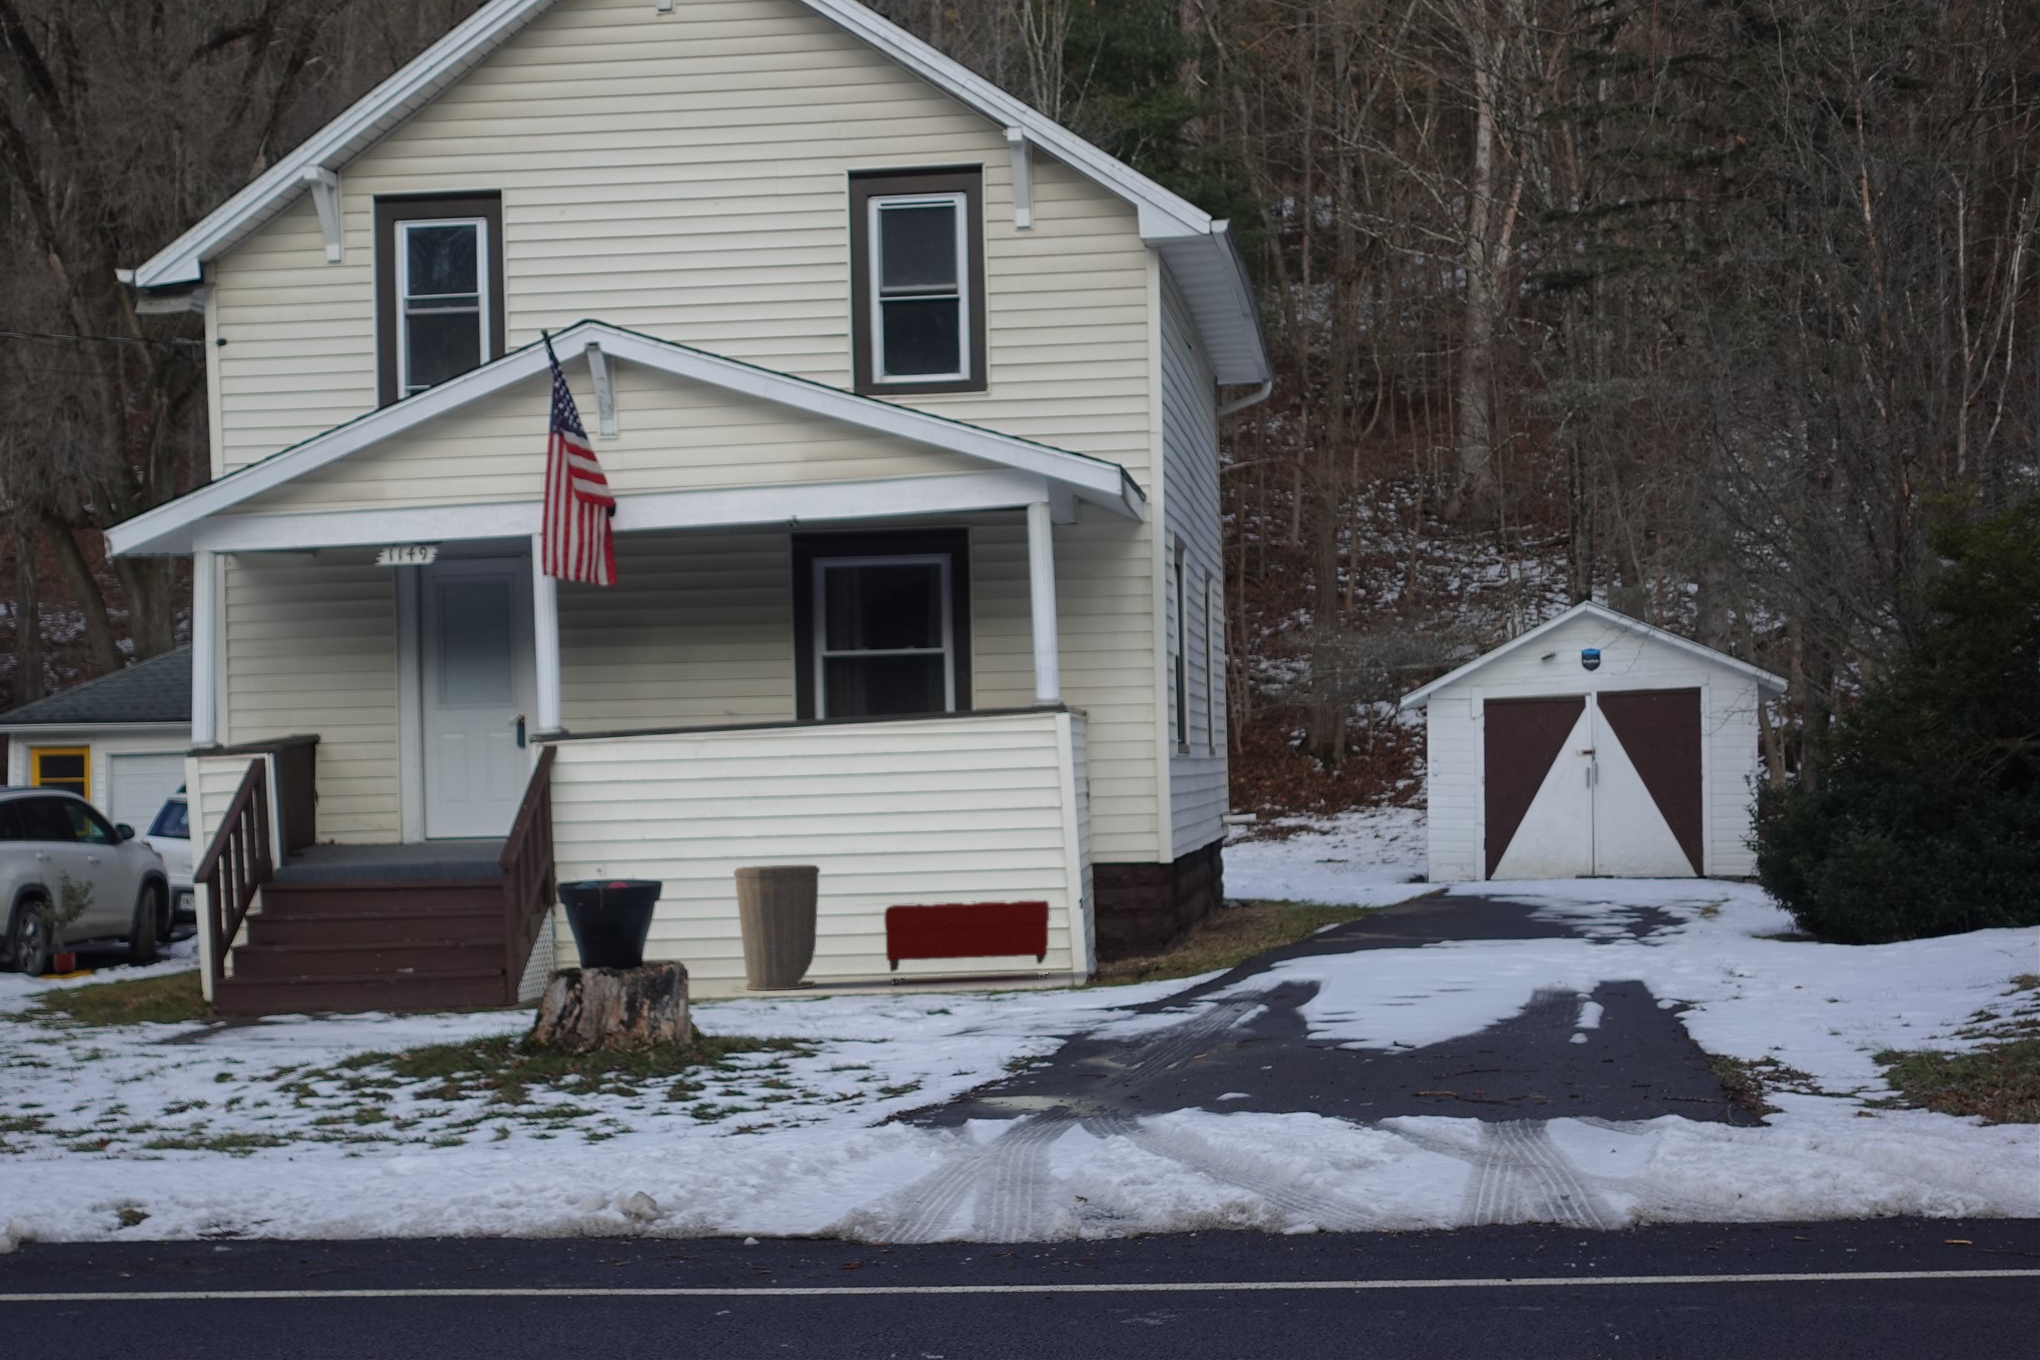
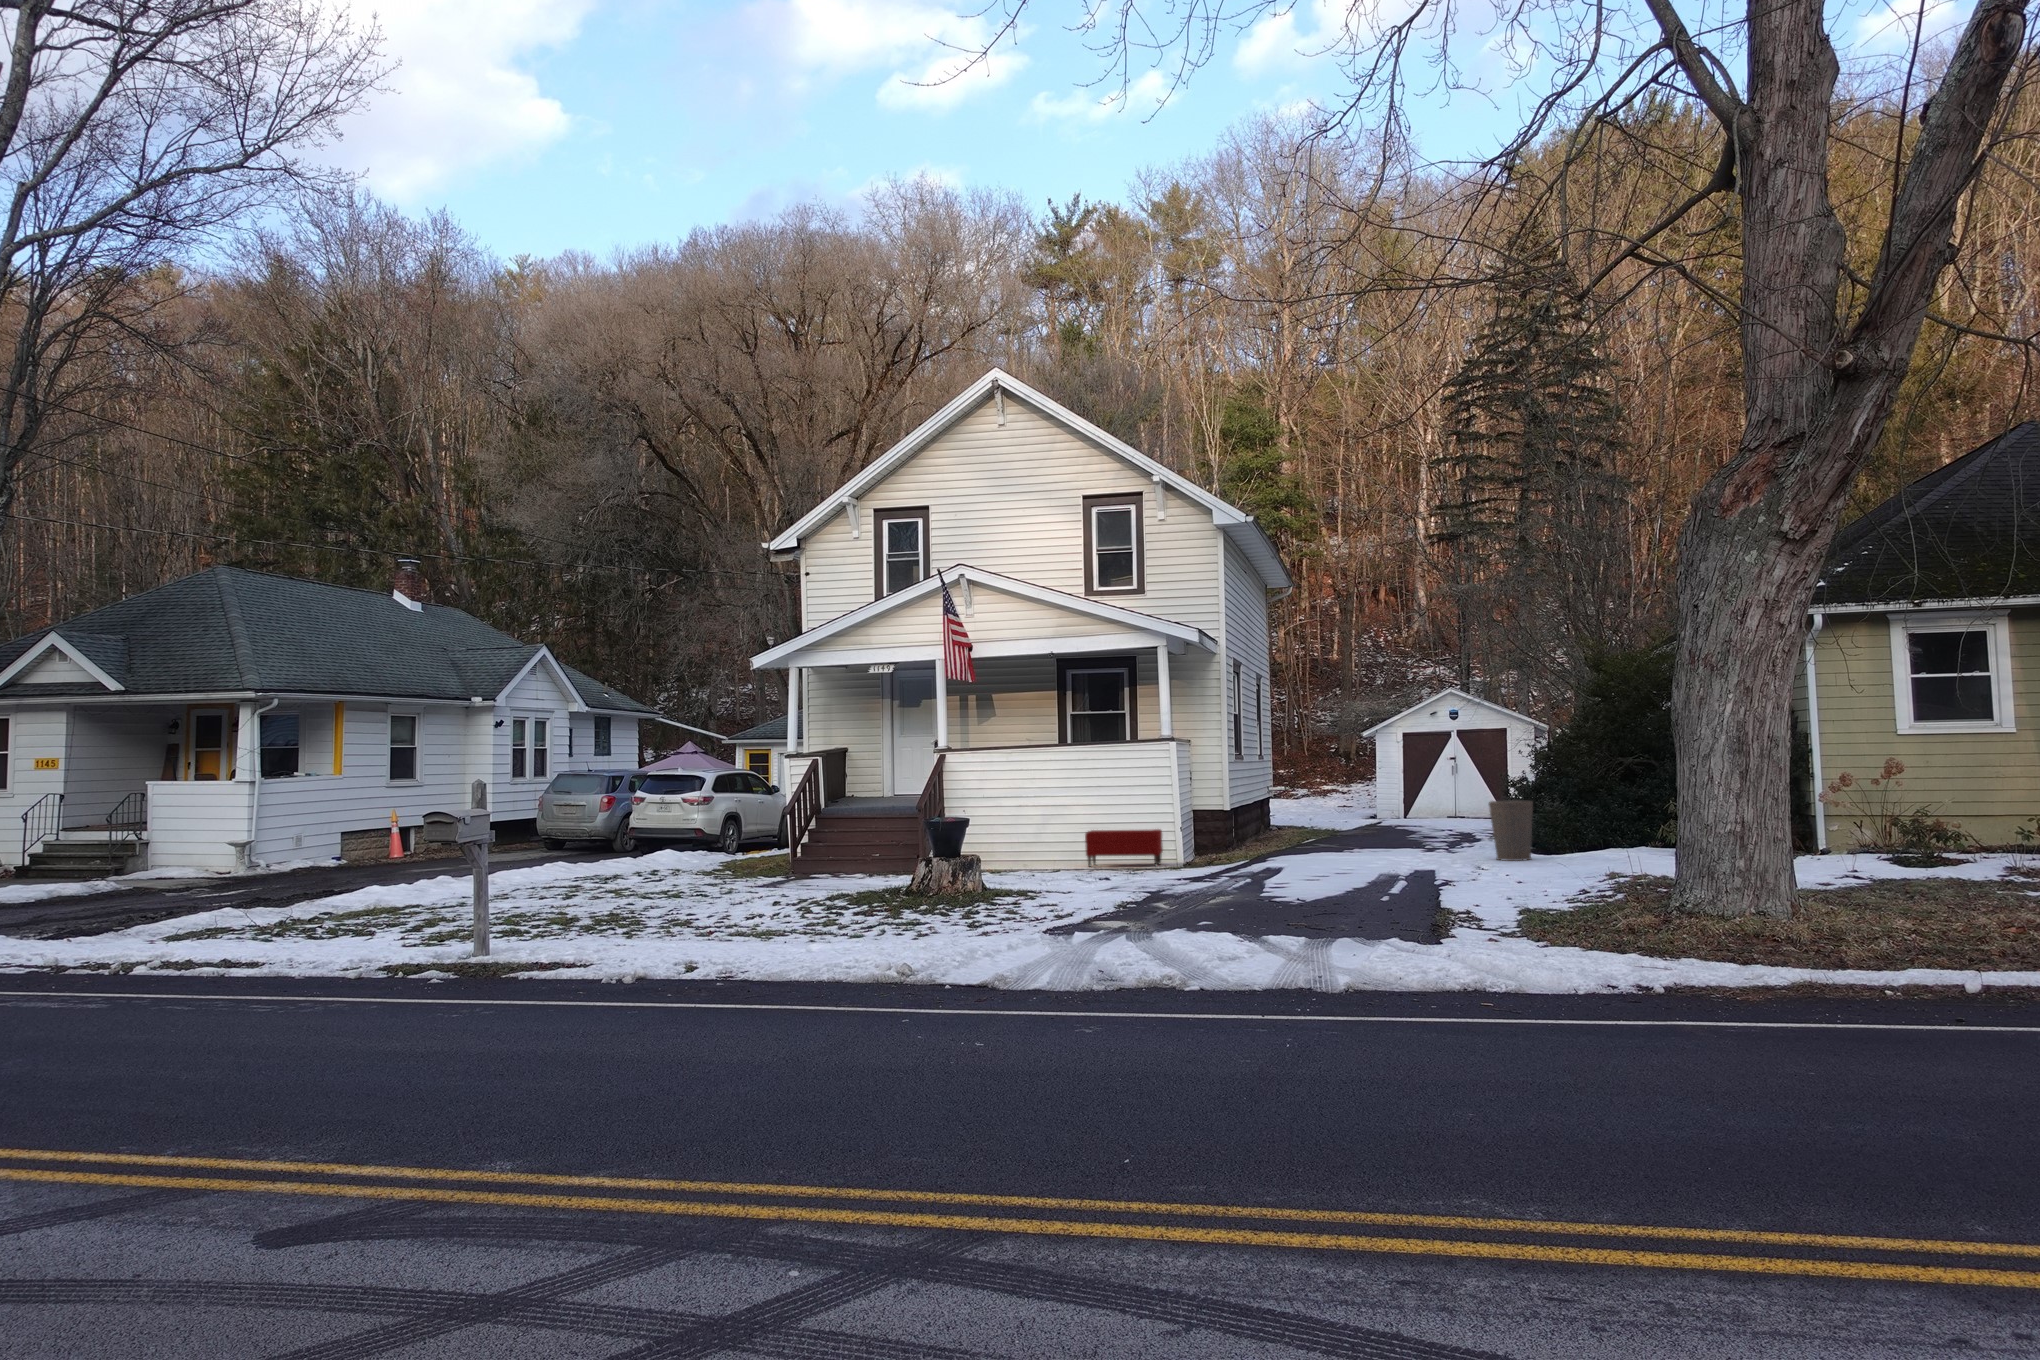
trash can: present [734,865,820,990] -> present [1489,800,1533,861]
potted tree: present [30,871,95,973] -> none [723,806,753,852]

